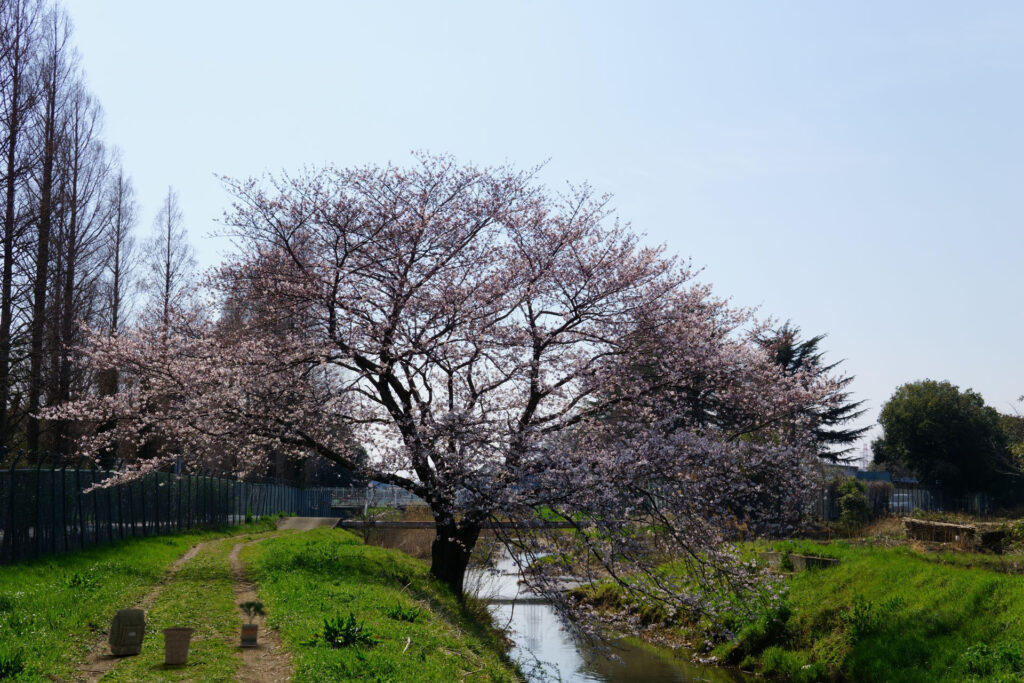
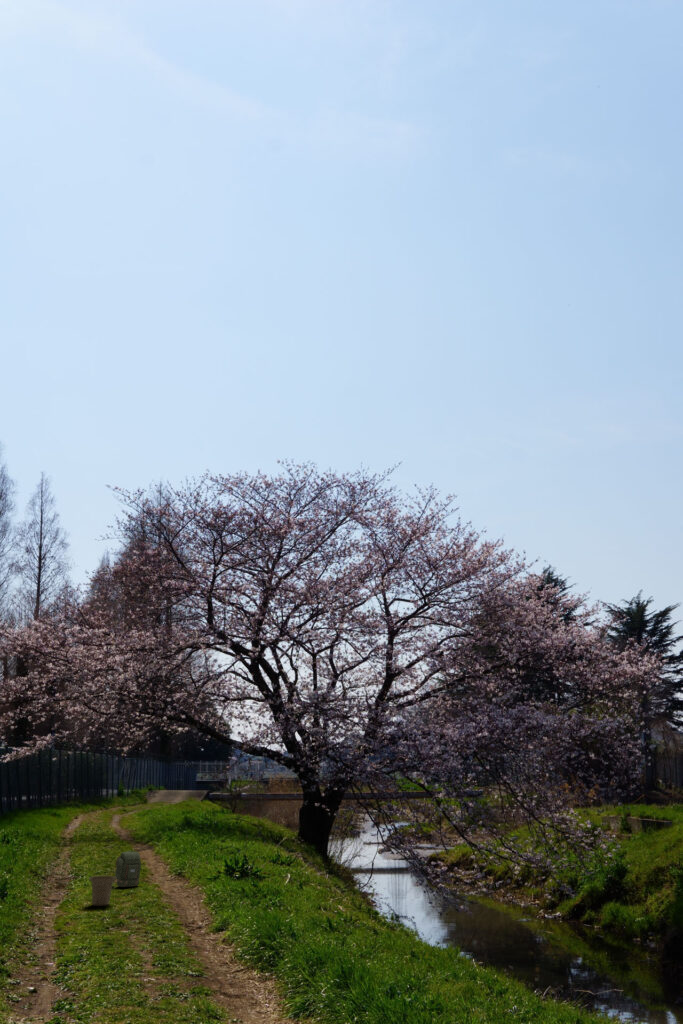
potted tree: present [238,601,266,647] -> none [146,855,170,894]
backpack: present [109,608,146,655] -> present [115,851,141,887]

